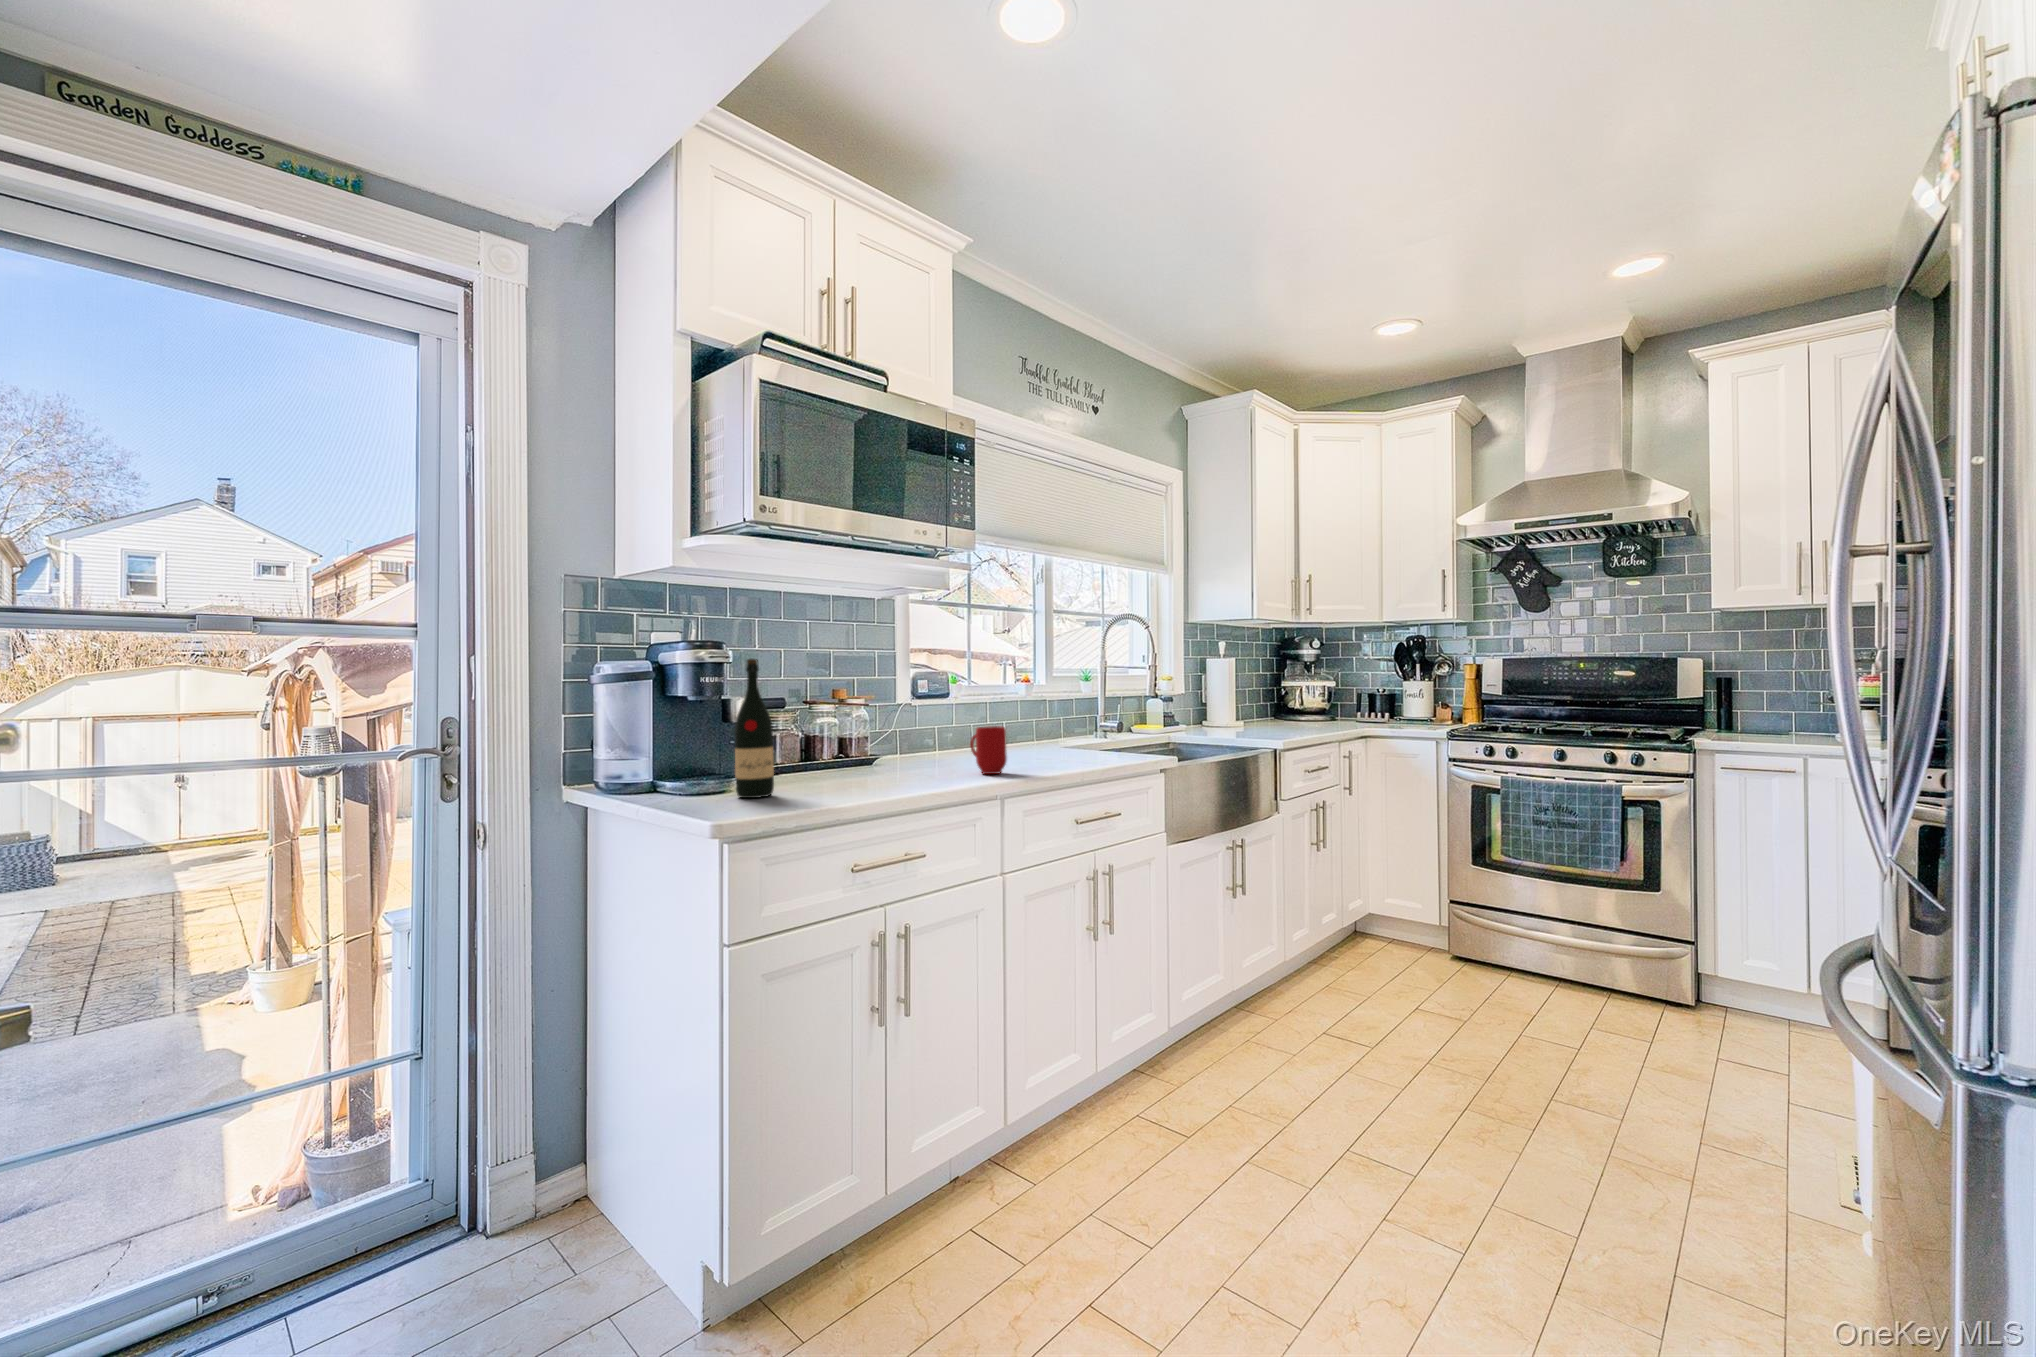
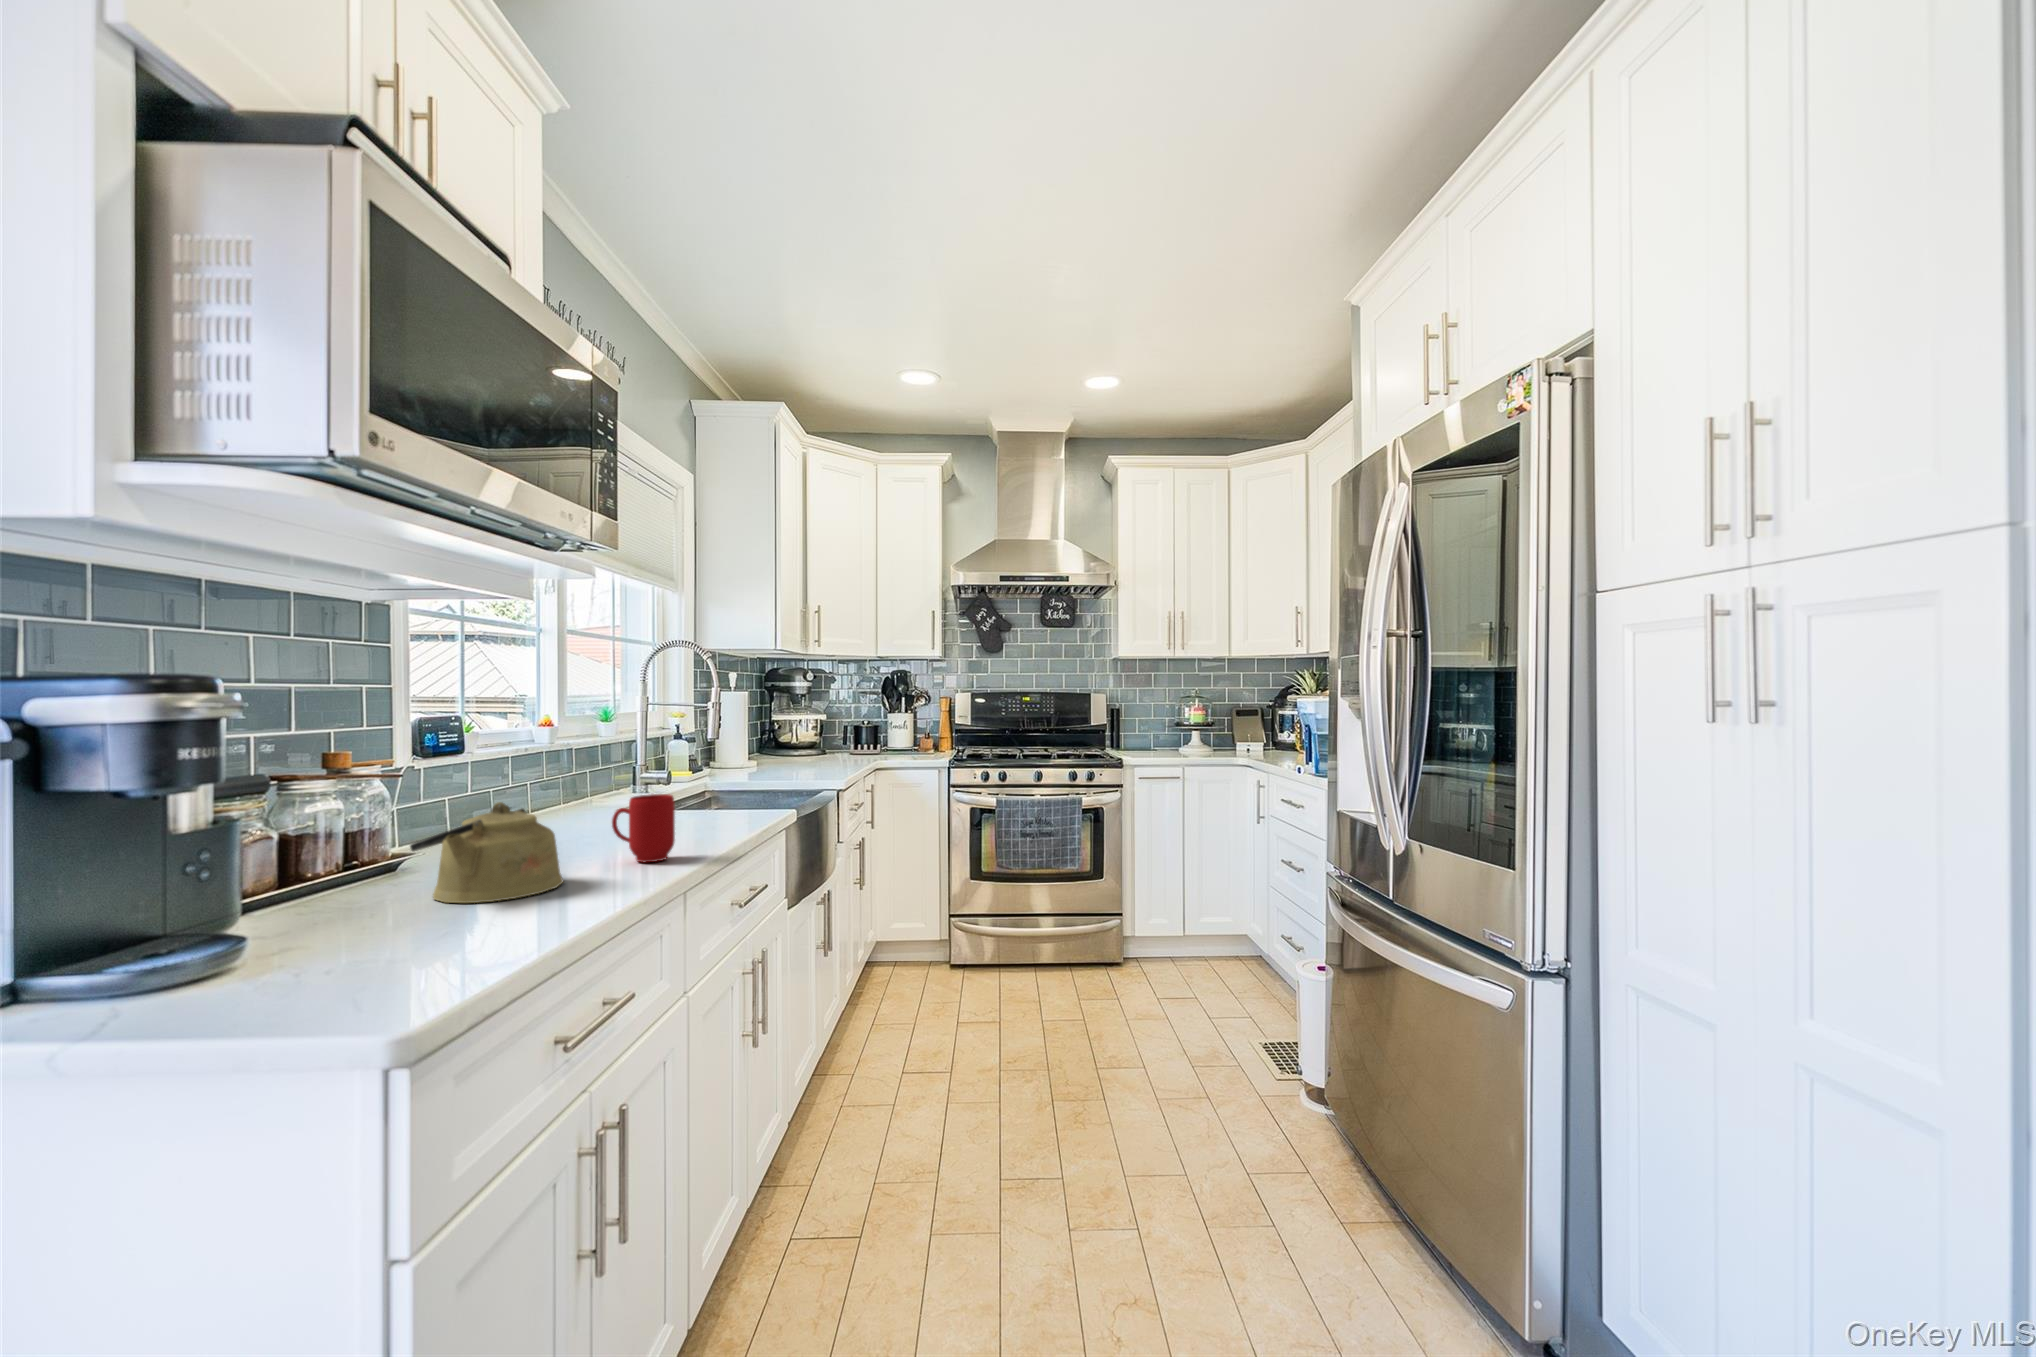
wine bottle: present [734,658,774,798] -> none [287,710,377,980]
kettle: none [841,722,923,781] -> present [410,802,563,903]

